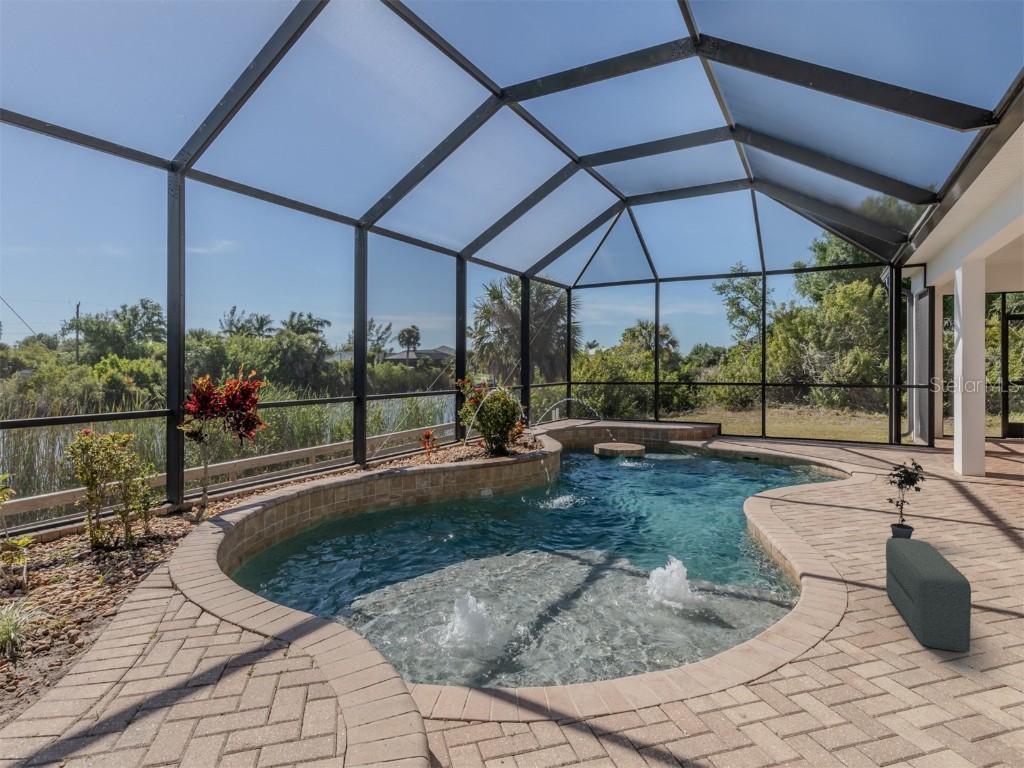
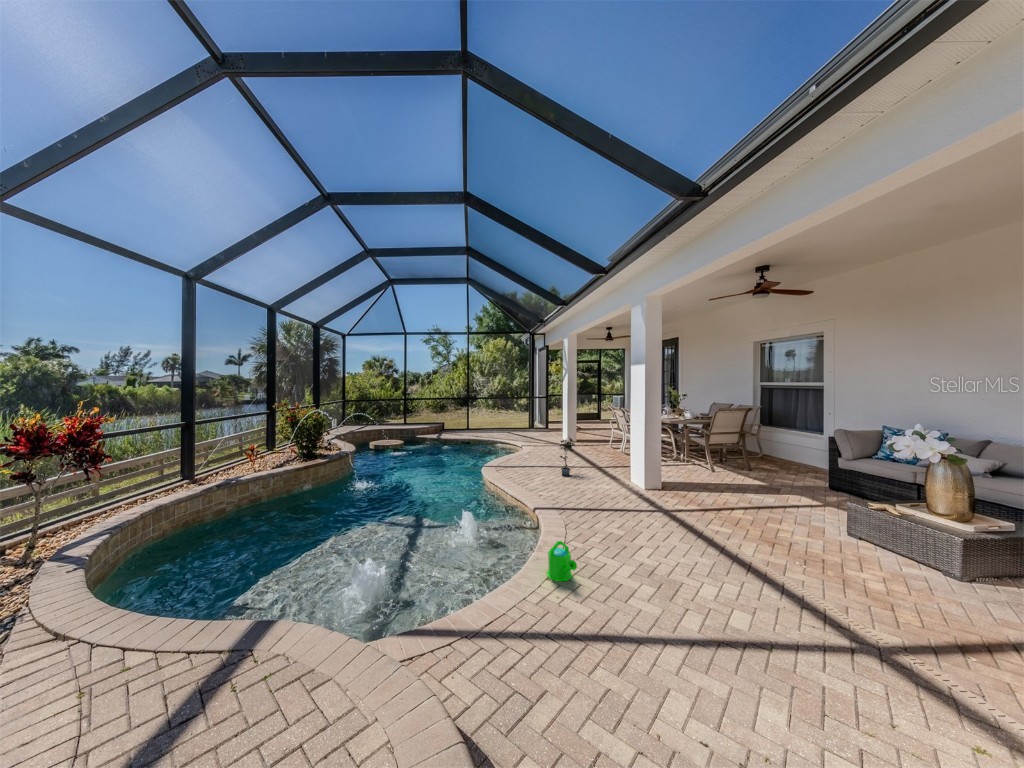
pouf: present [886,538,971,652] -> none [577,473,618,519]
watering can: none [681,650,739,736] -> present [547,541,577,581]

